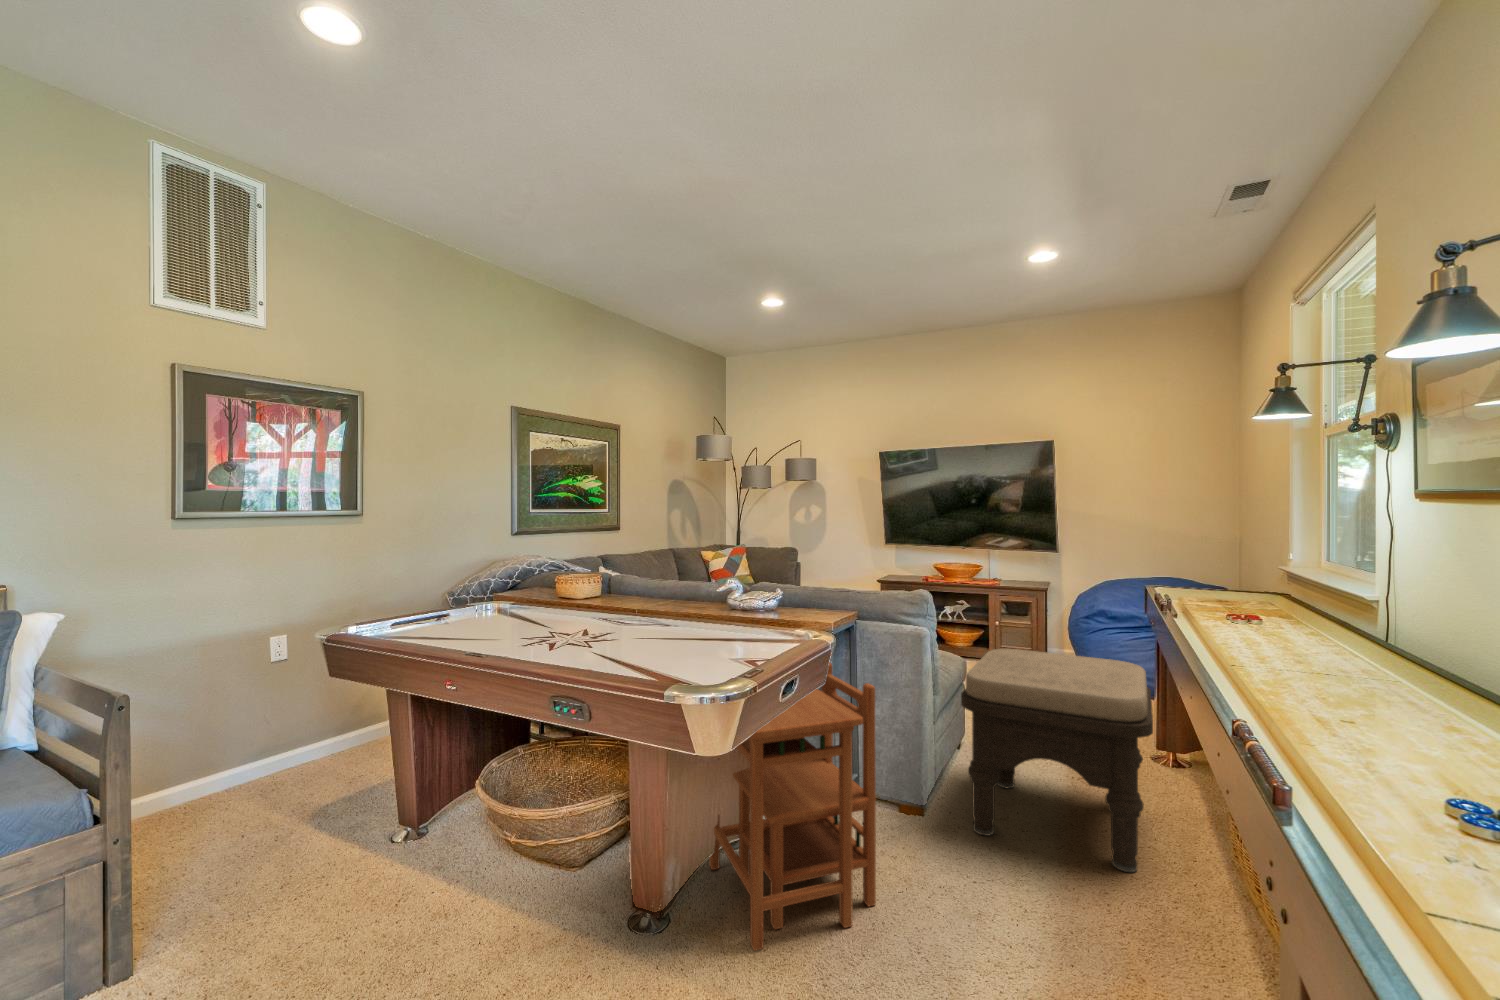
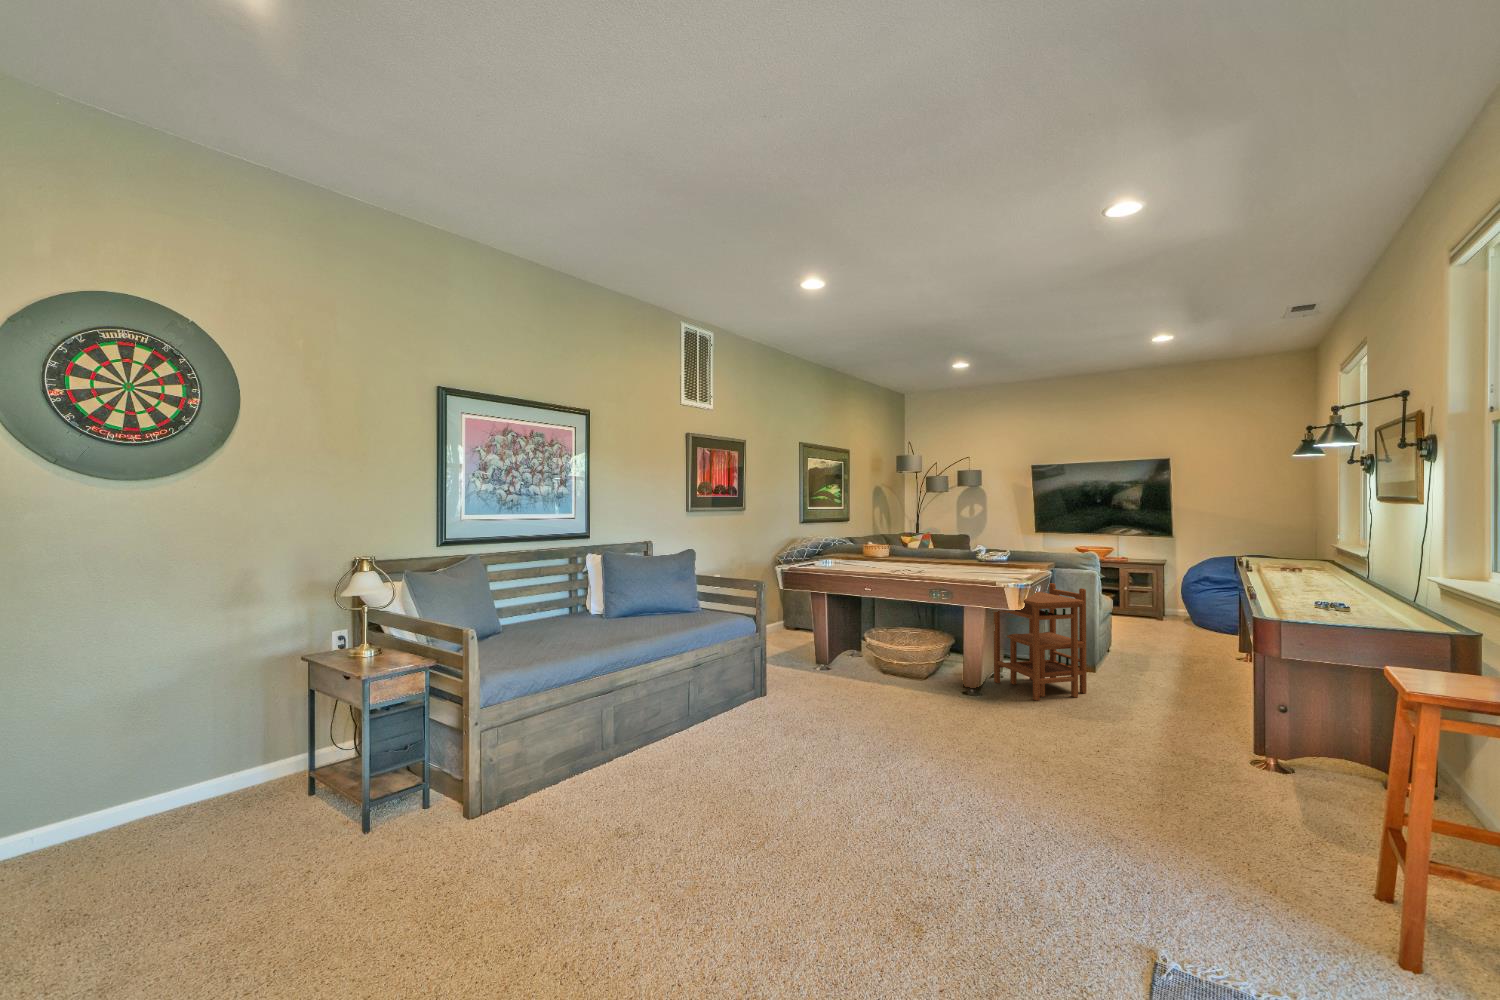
ottoman: present [961,649,1153,872] -> none [1122,586,1232,689]

